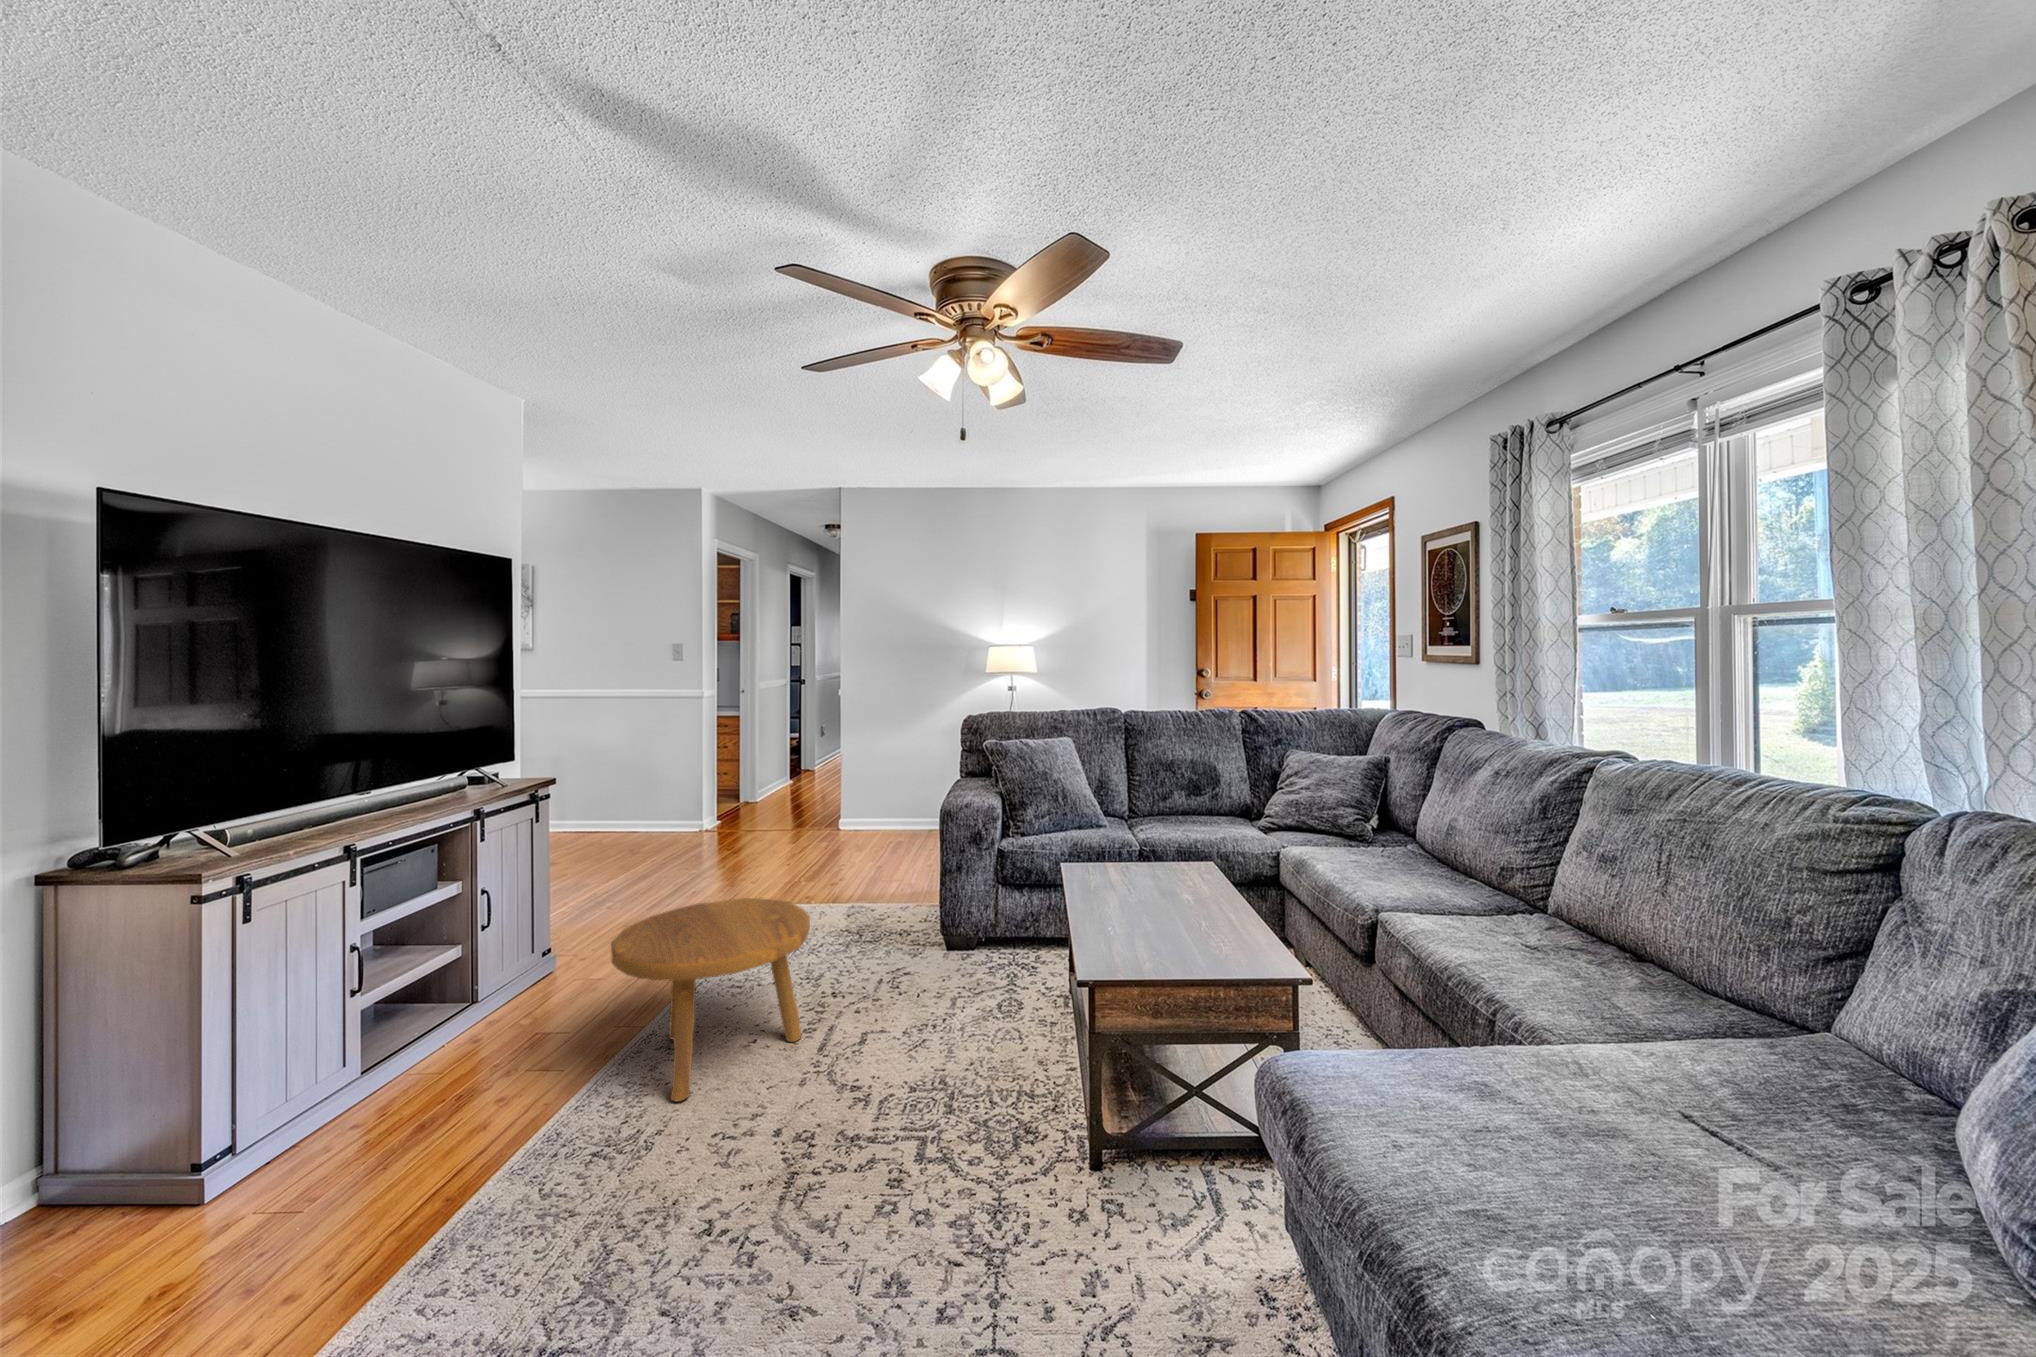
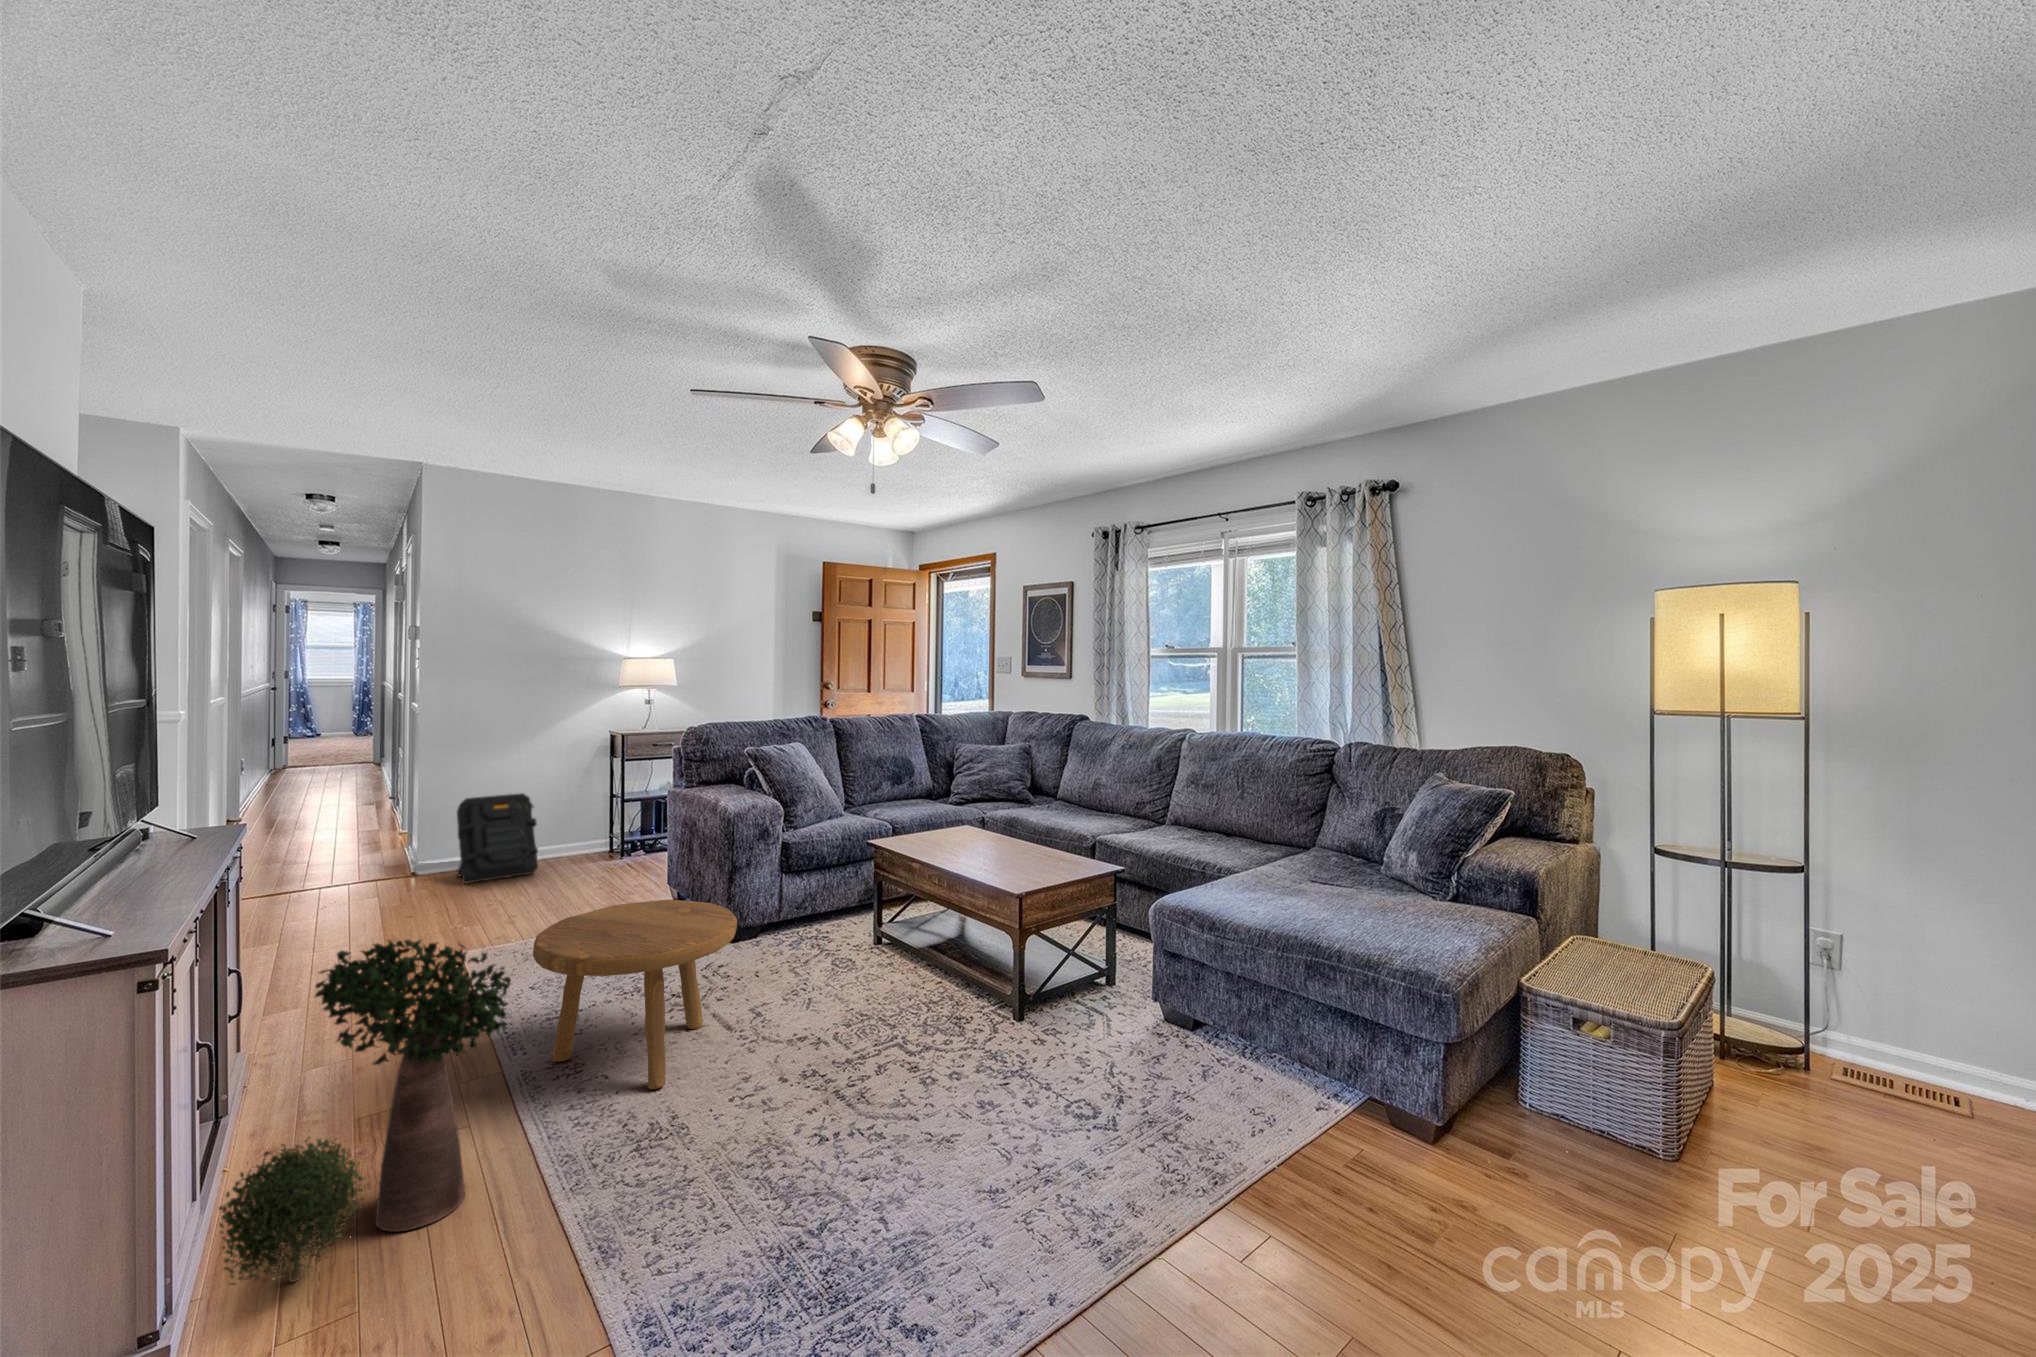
backpack: none [852,772,911,844] -> present [457,793,538,883]
potted plant: none [227,908,506,1183] -> present [219,939,511,1286]

